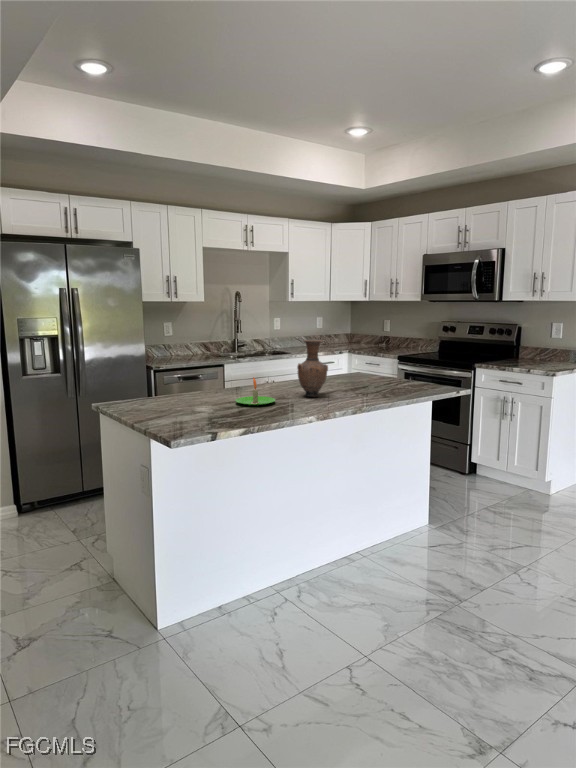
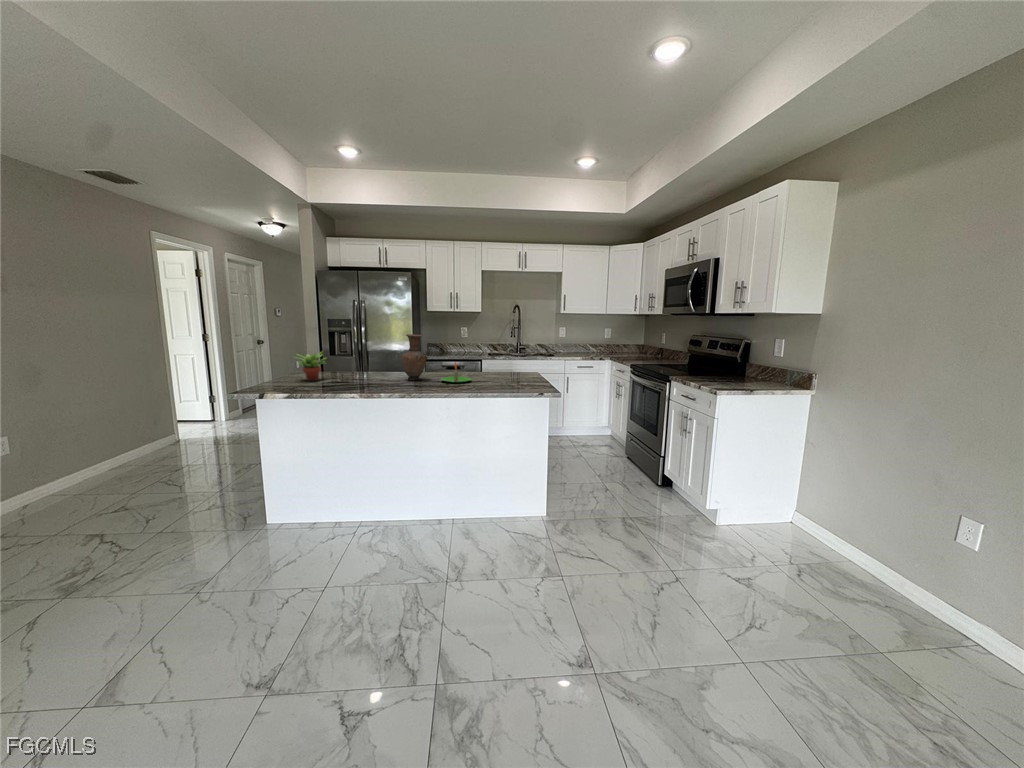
succulent plant: none [184,371,227,416] -> present [299,353,323,381]
candle: present [235,377,275,406] -> present [441,362,471,383]

